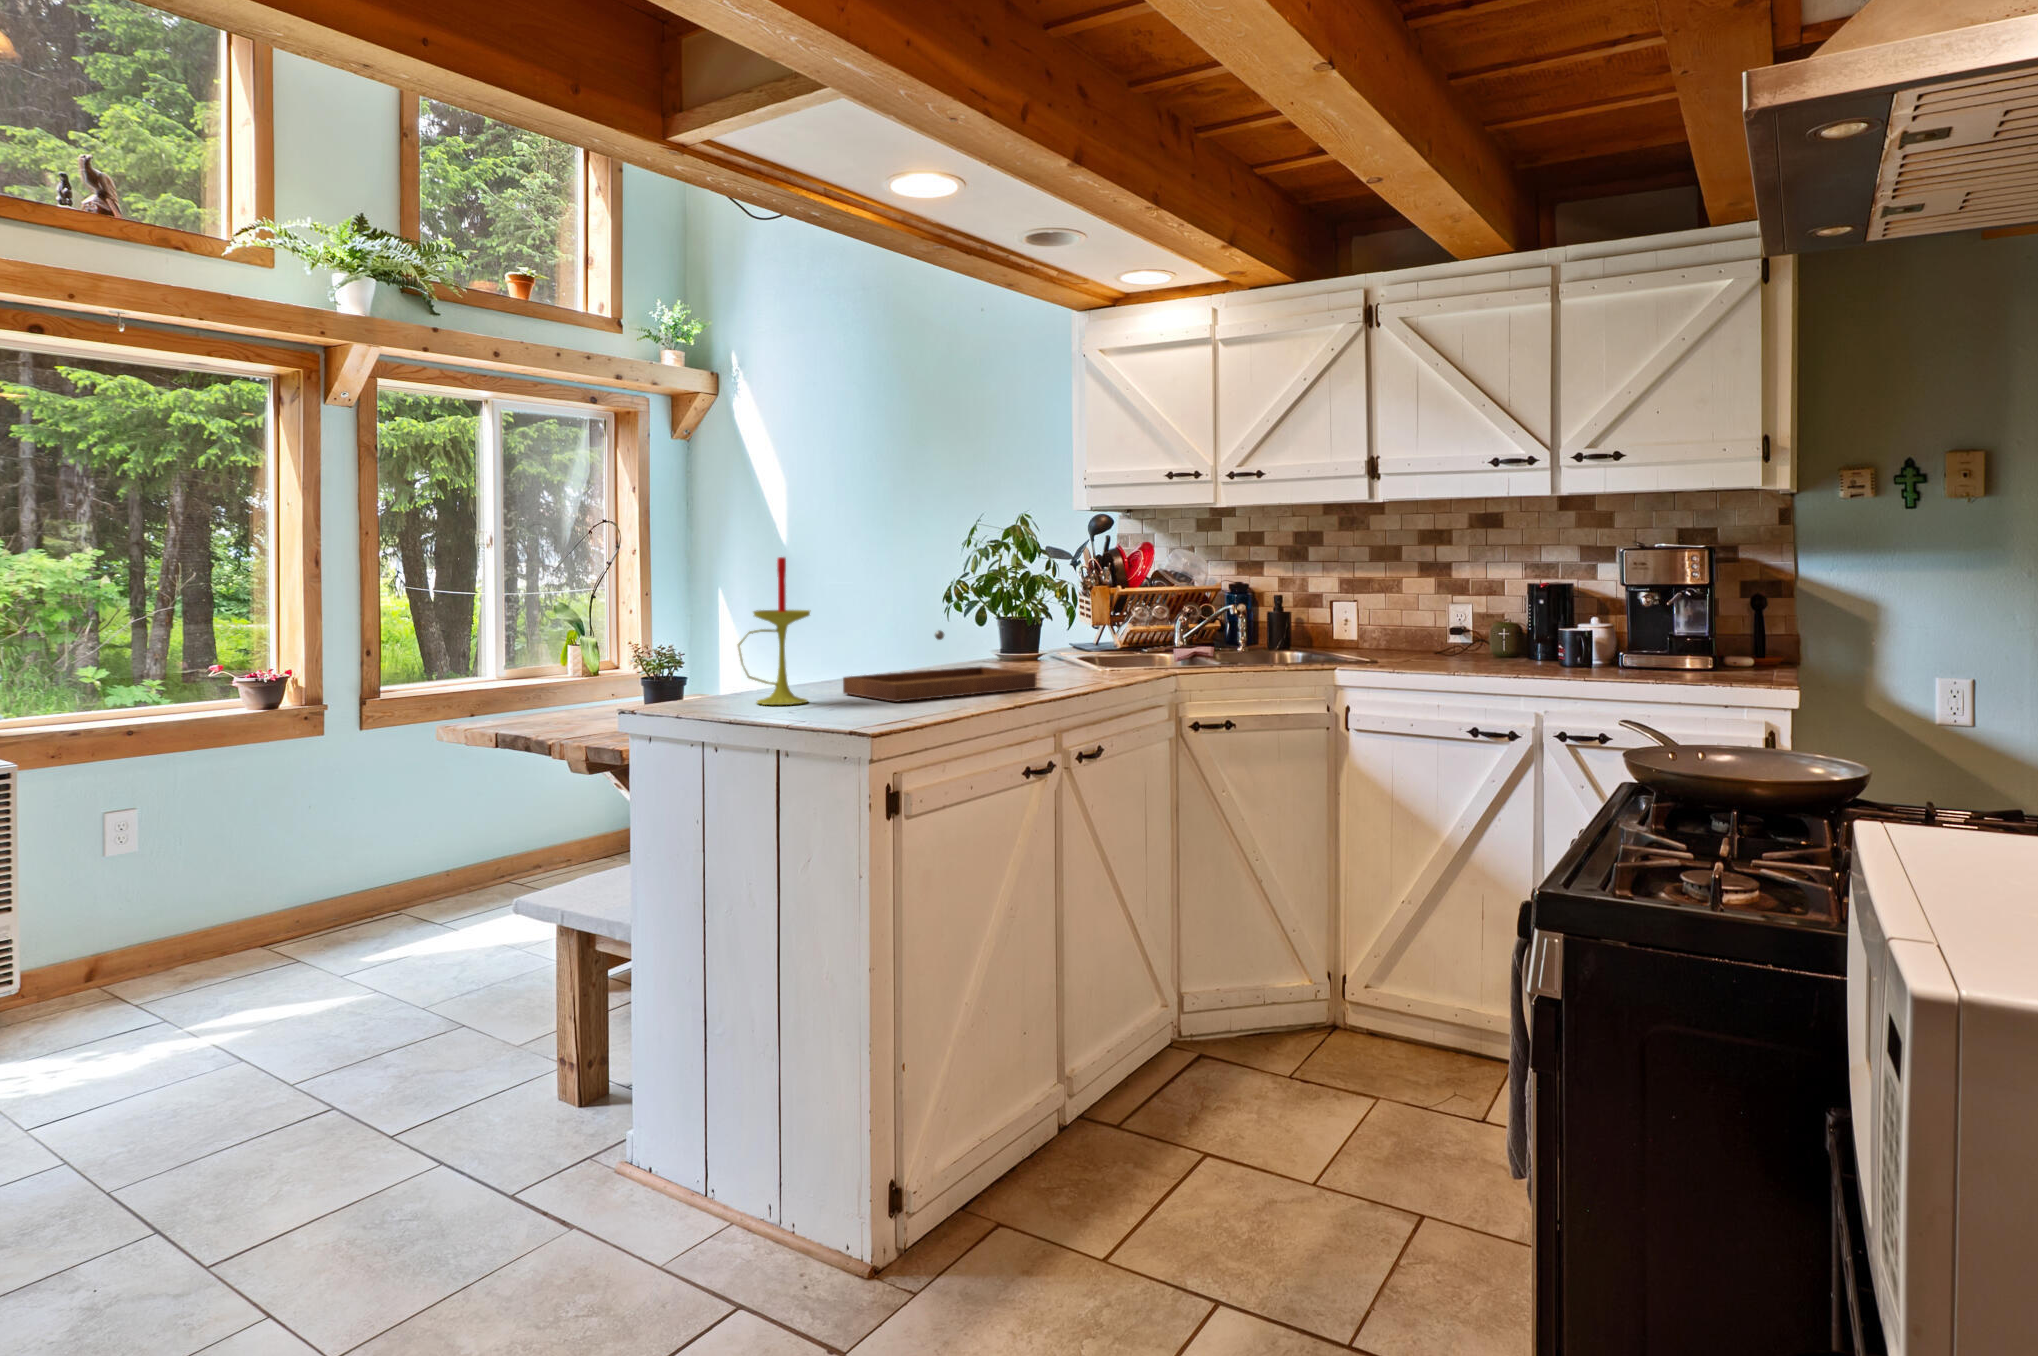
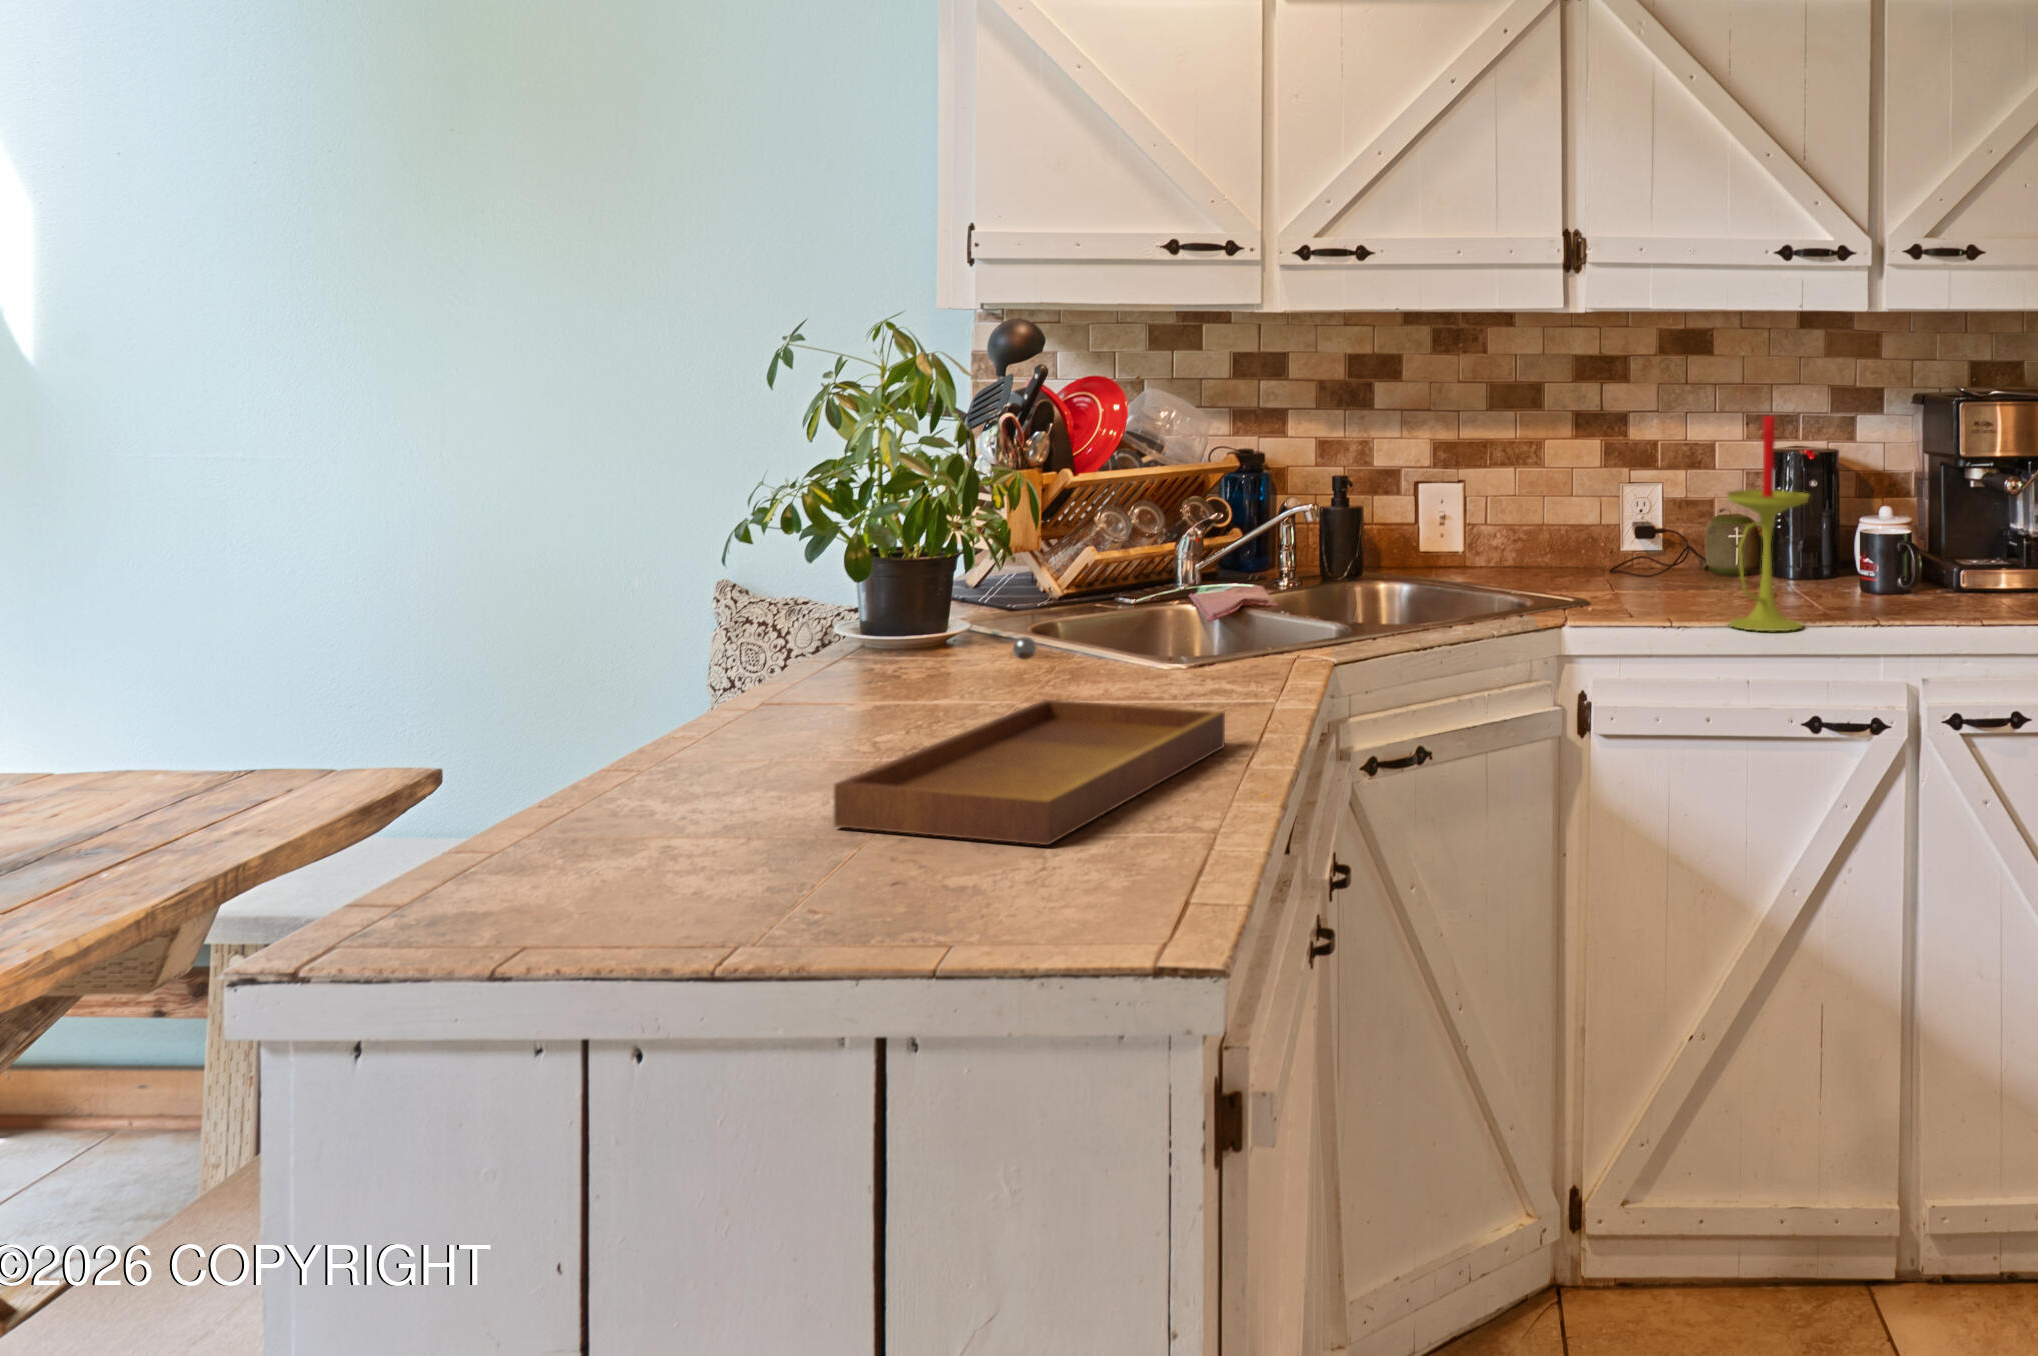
candle: present [738,557,810,705] -> present [1727,416,1809,631]

